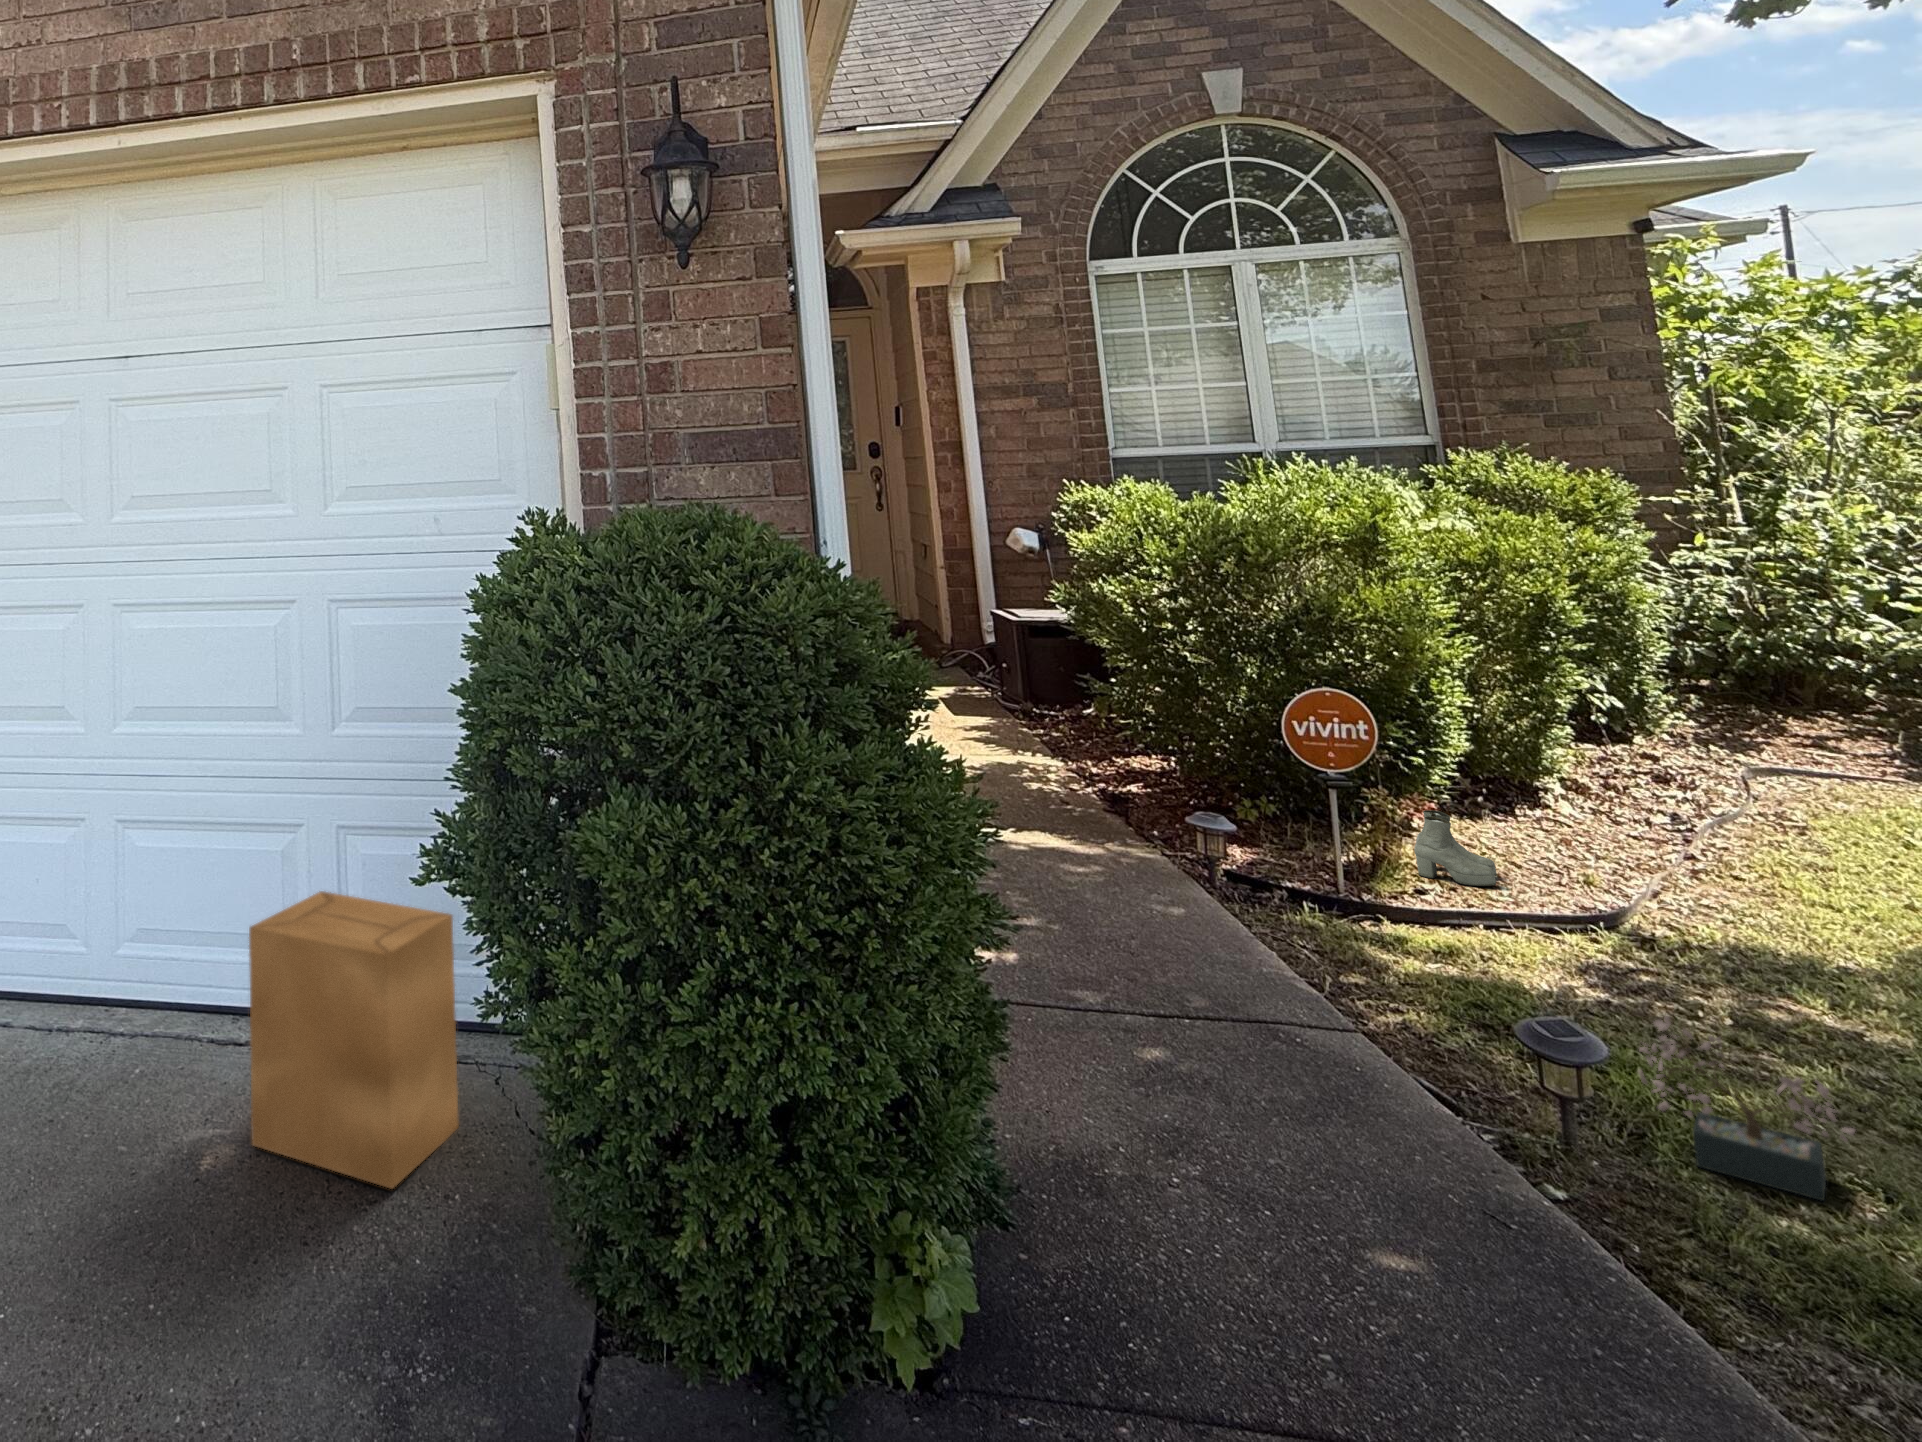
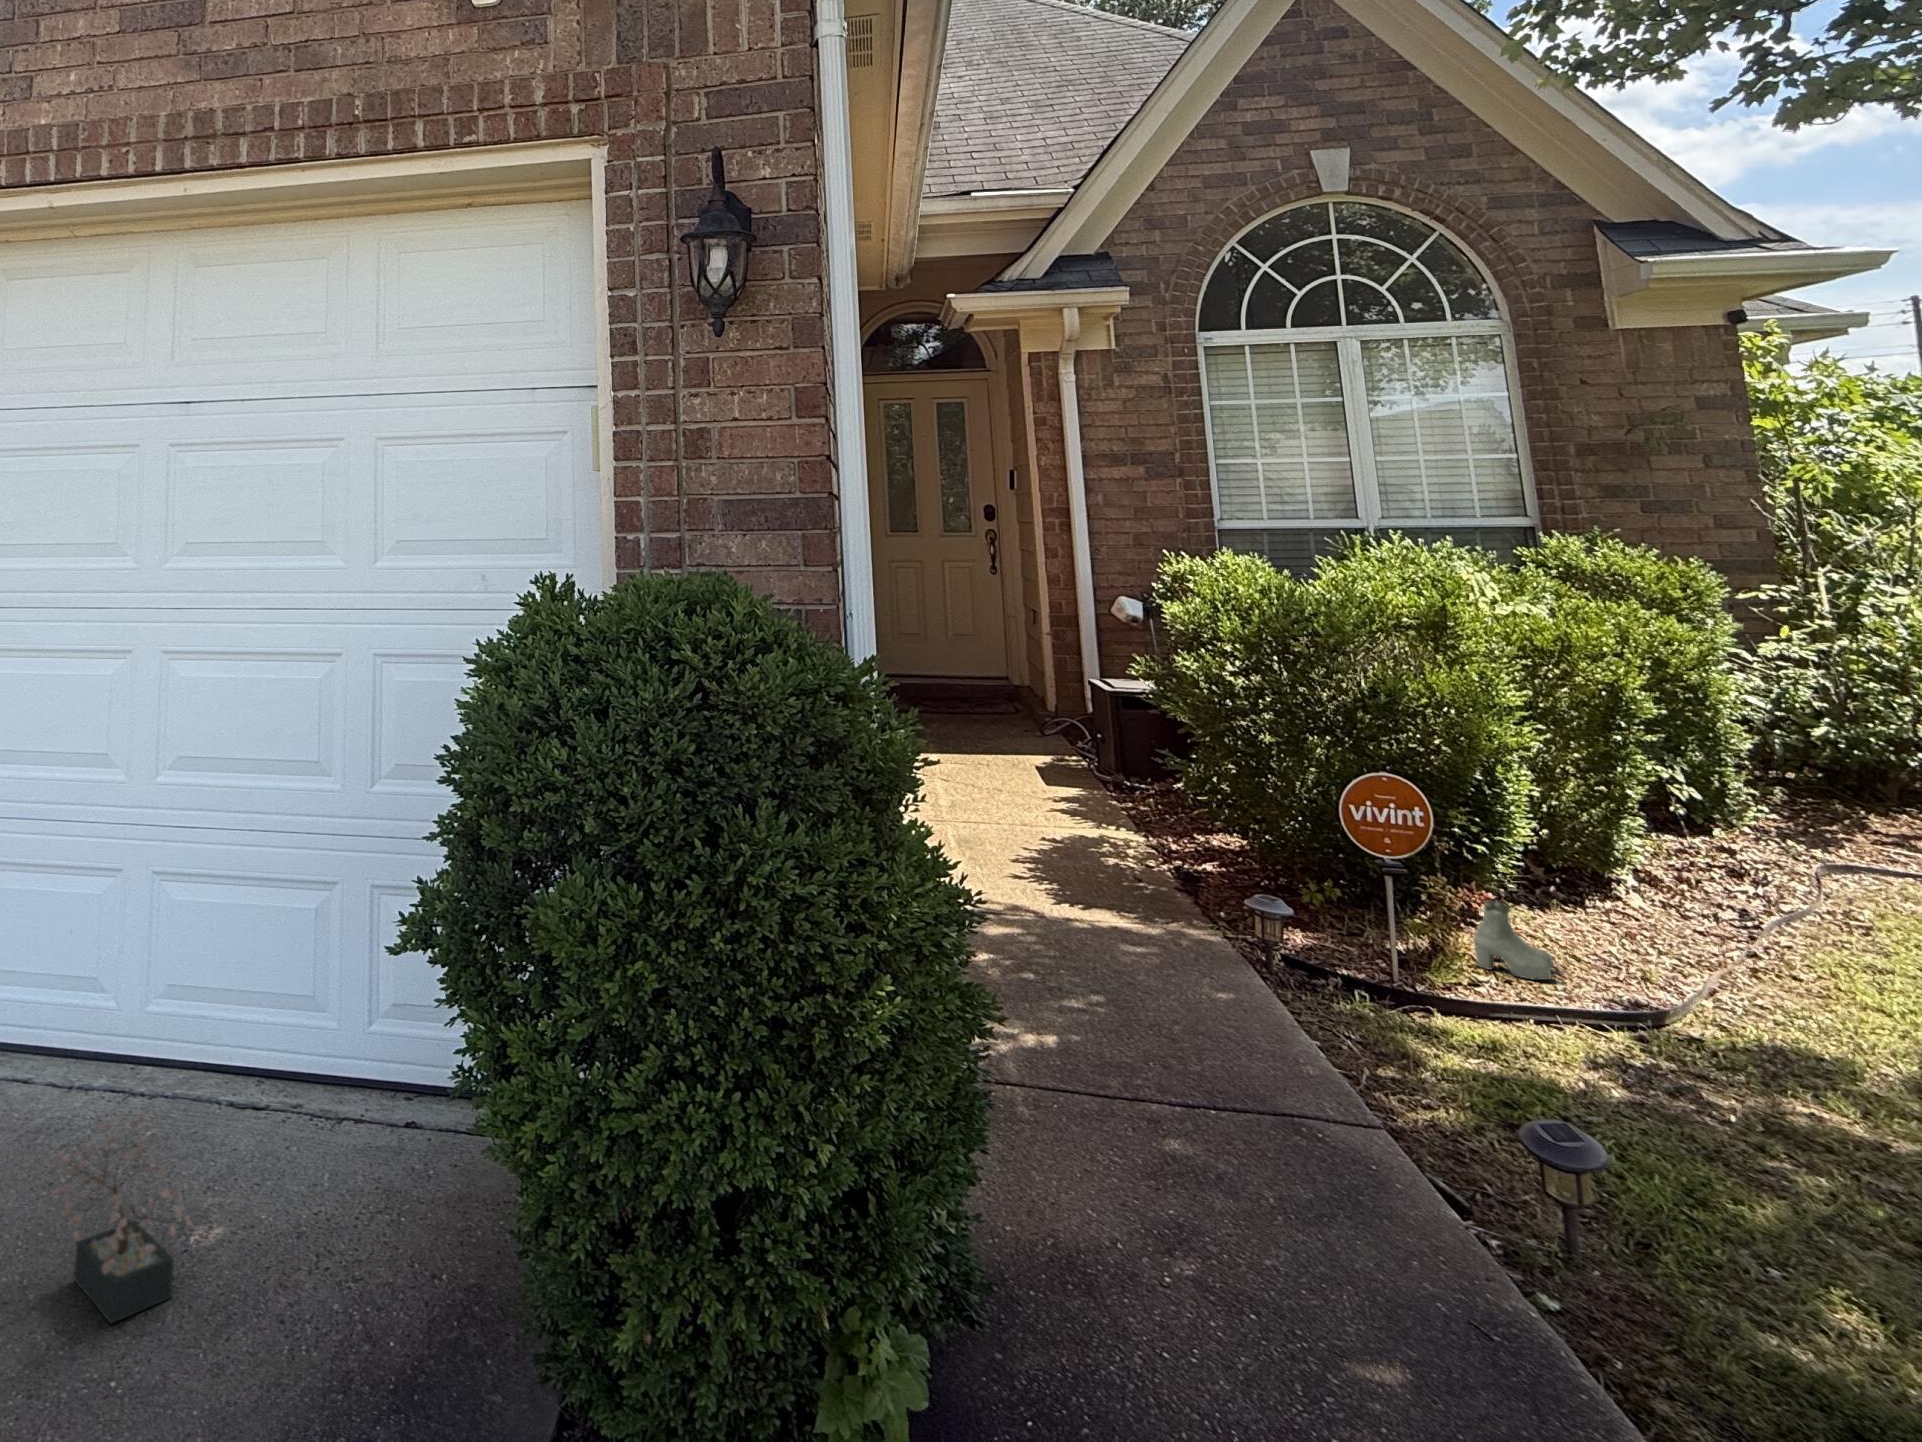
cardboard box: present [249,891,459,1189] -> none [239,956,457,1273]
decorative plant: present [1639,1016,1855,1201] -> present [51,1116,194,1323]

